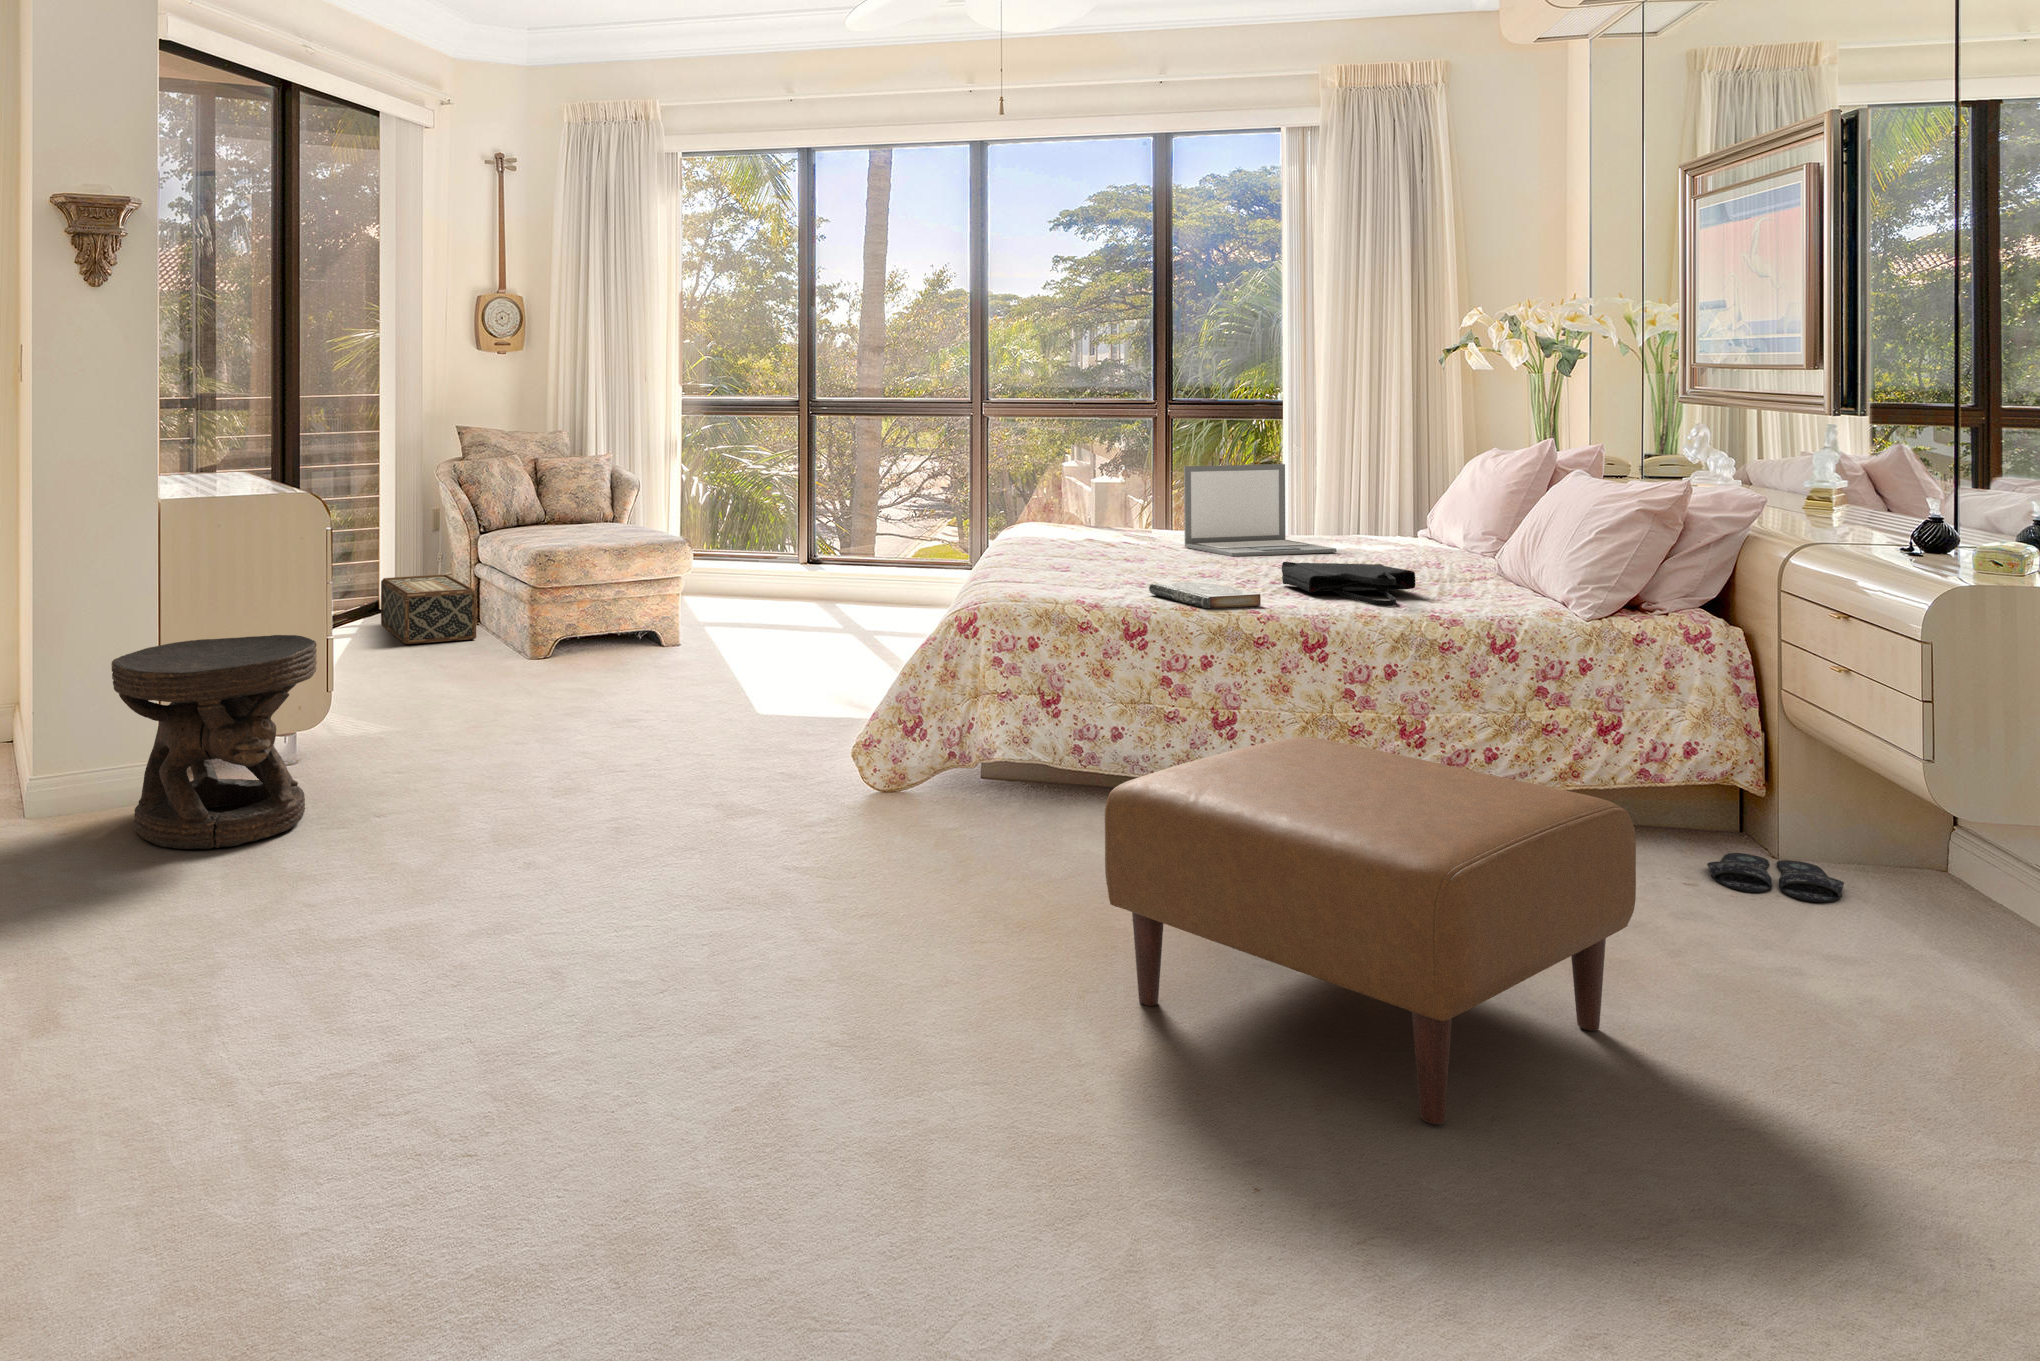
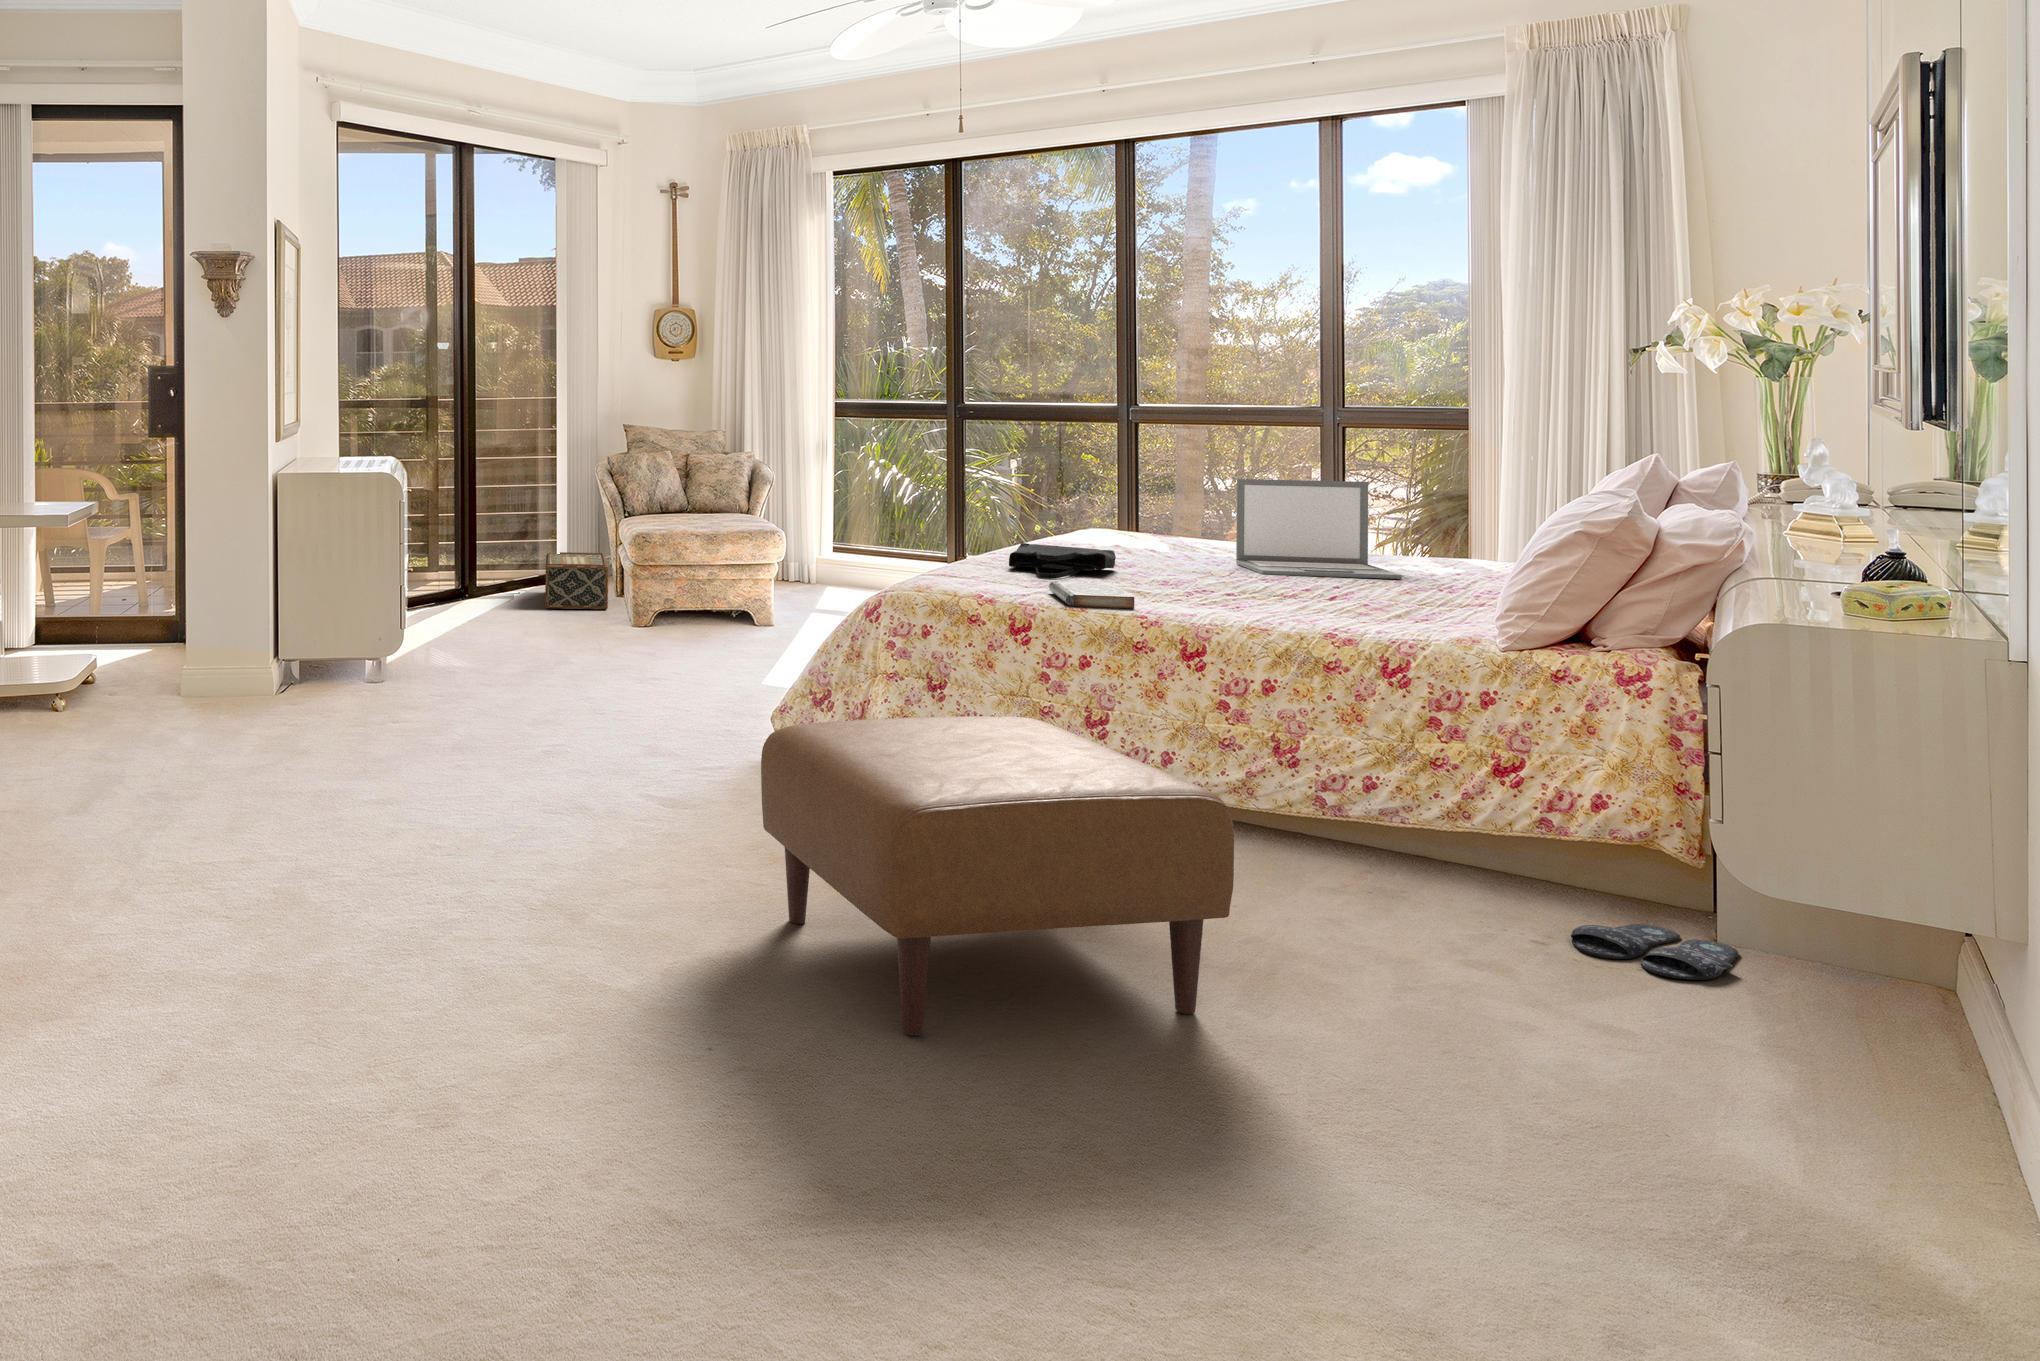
tote bag: present [1282,562,1415,606] -> present [1009,543,1116,579]
side table: present [111,635,317,849] -> none [199,572,349,724]

